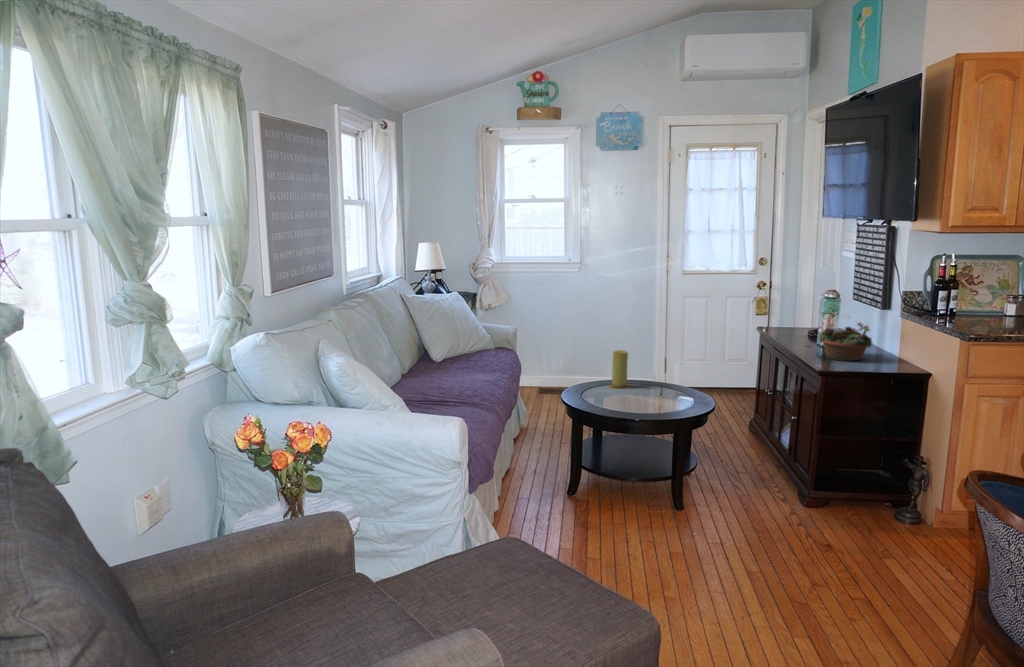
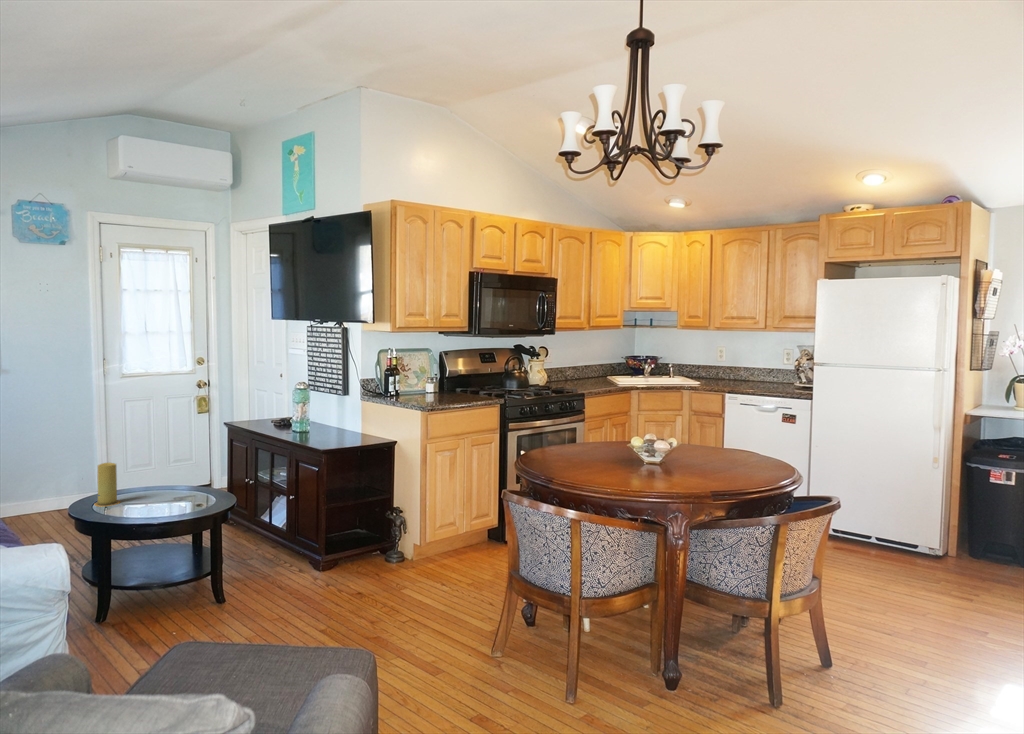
succulent planter: present [819,323,872,361] -> none [305,407,354,441]

